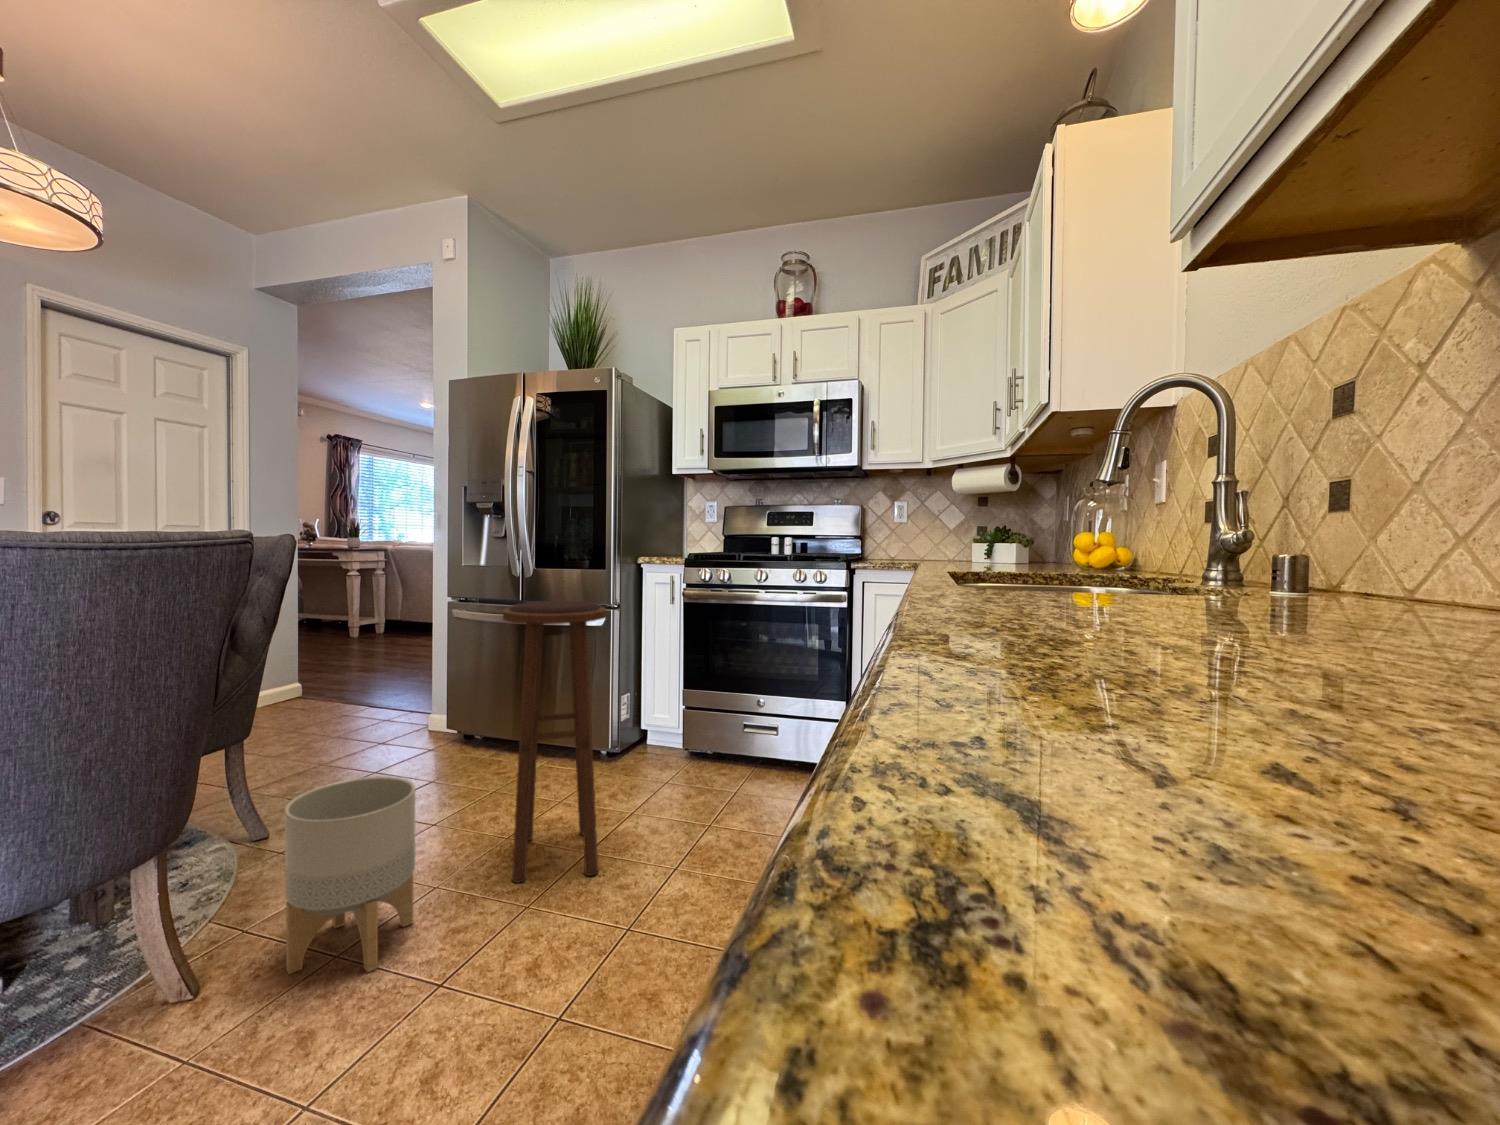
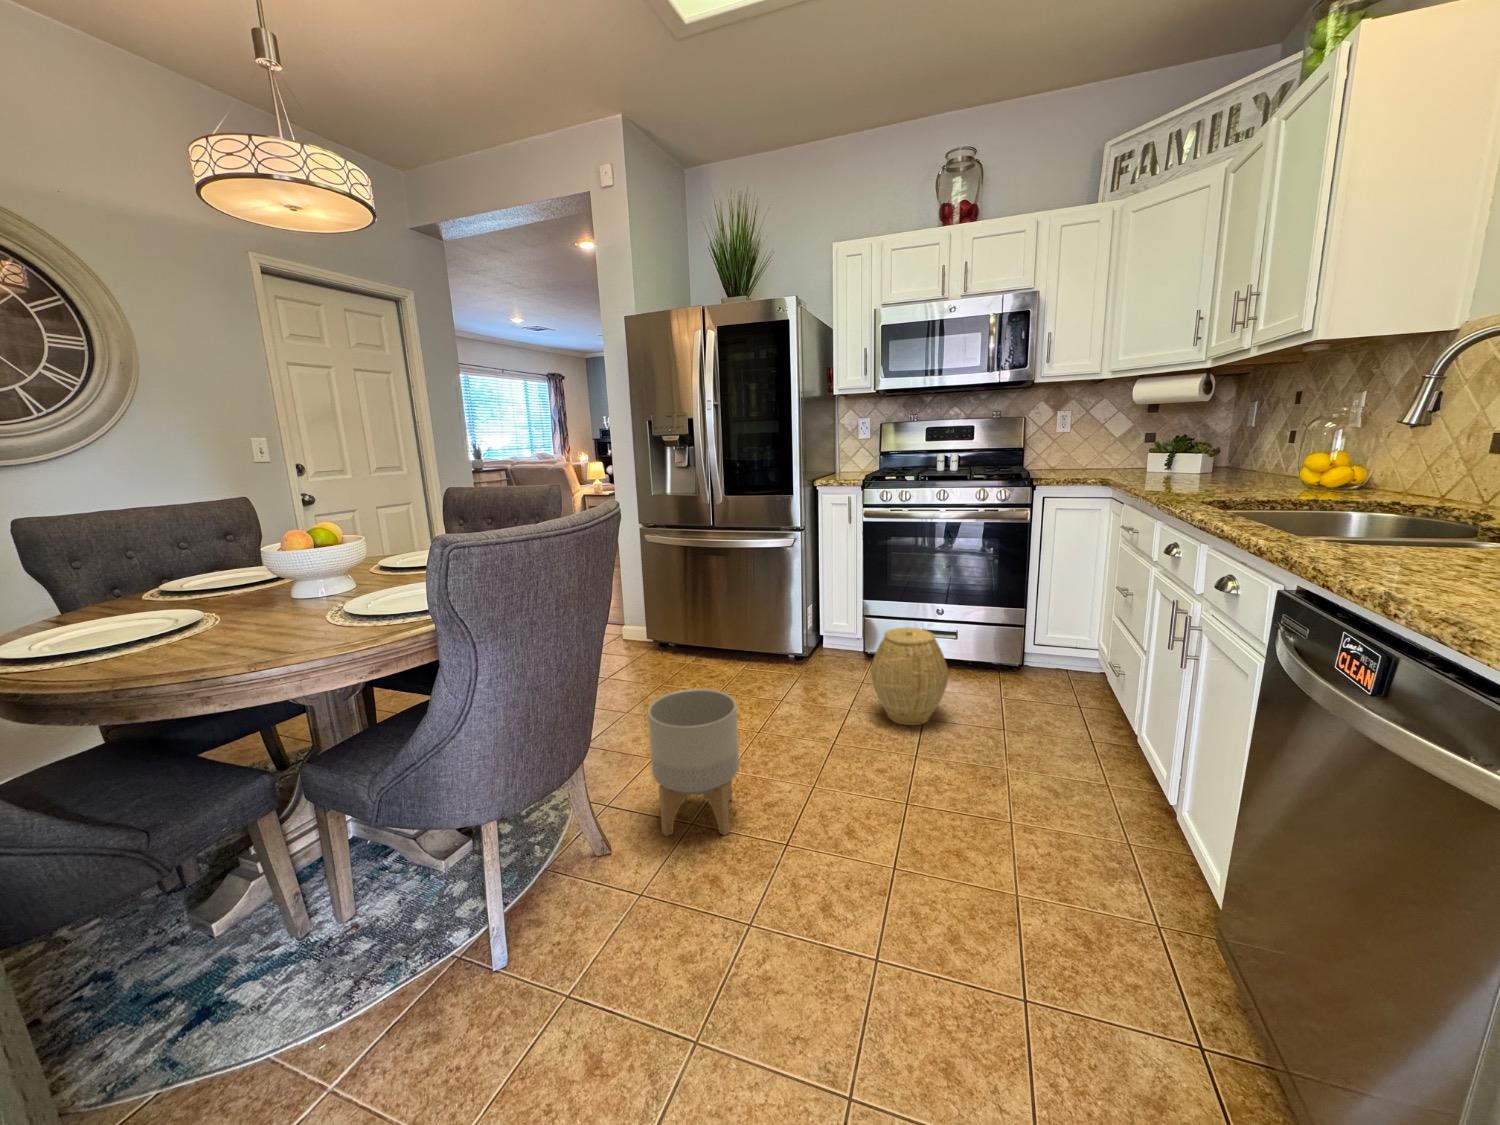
stool: present [503,601,606,883] -> none [762,533,854,768]
woven basket: none [651,717,736,833] -> present [871,628,948,725]

